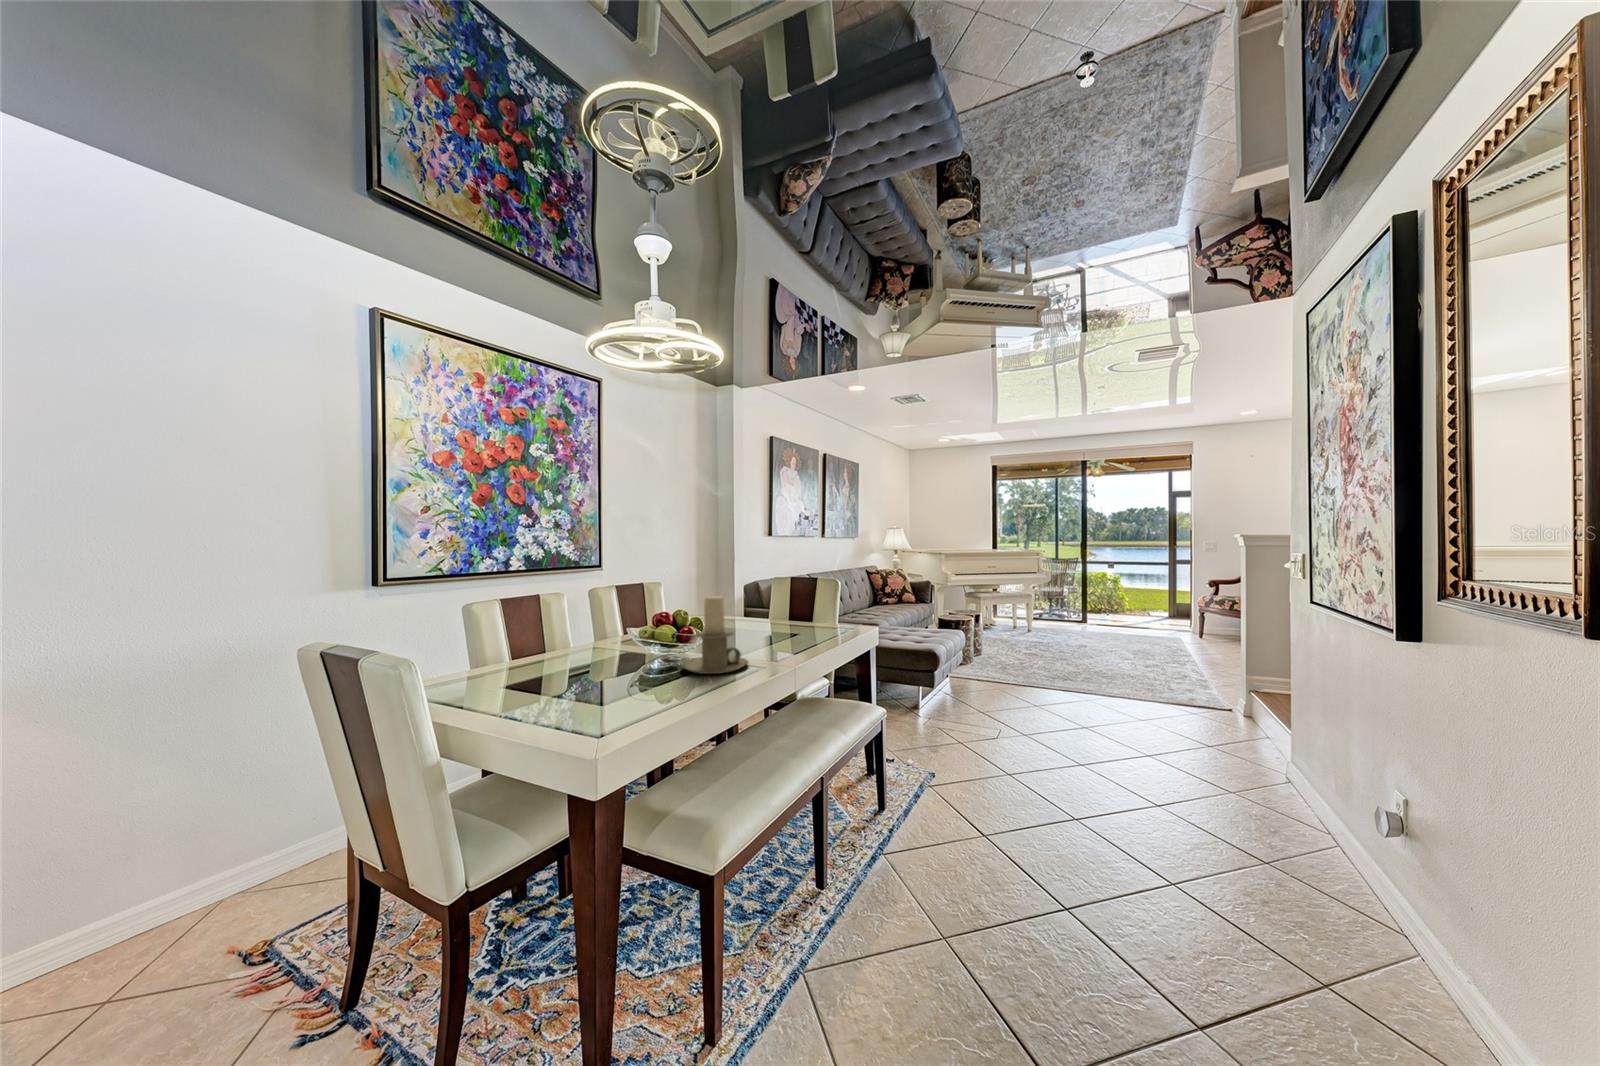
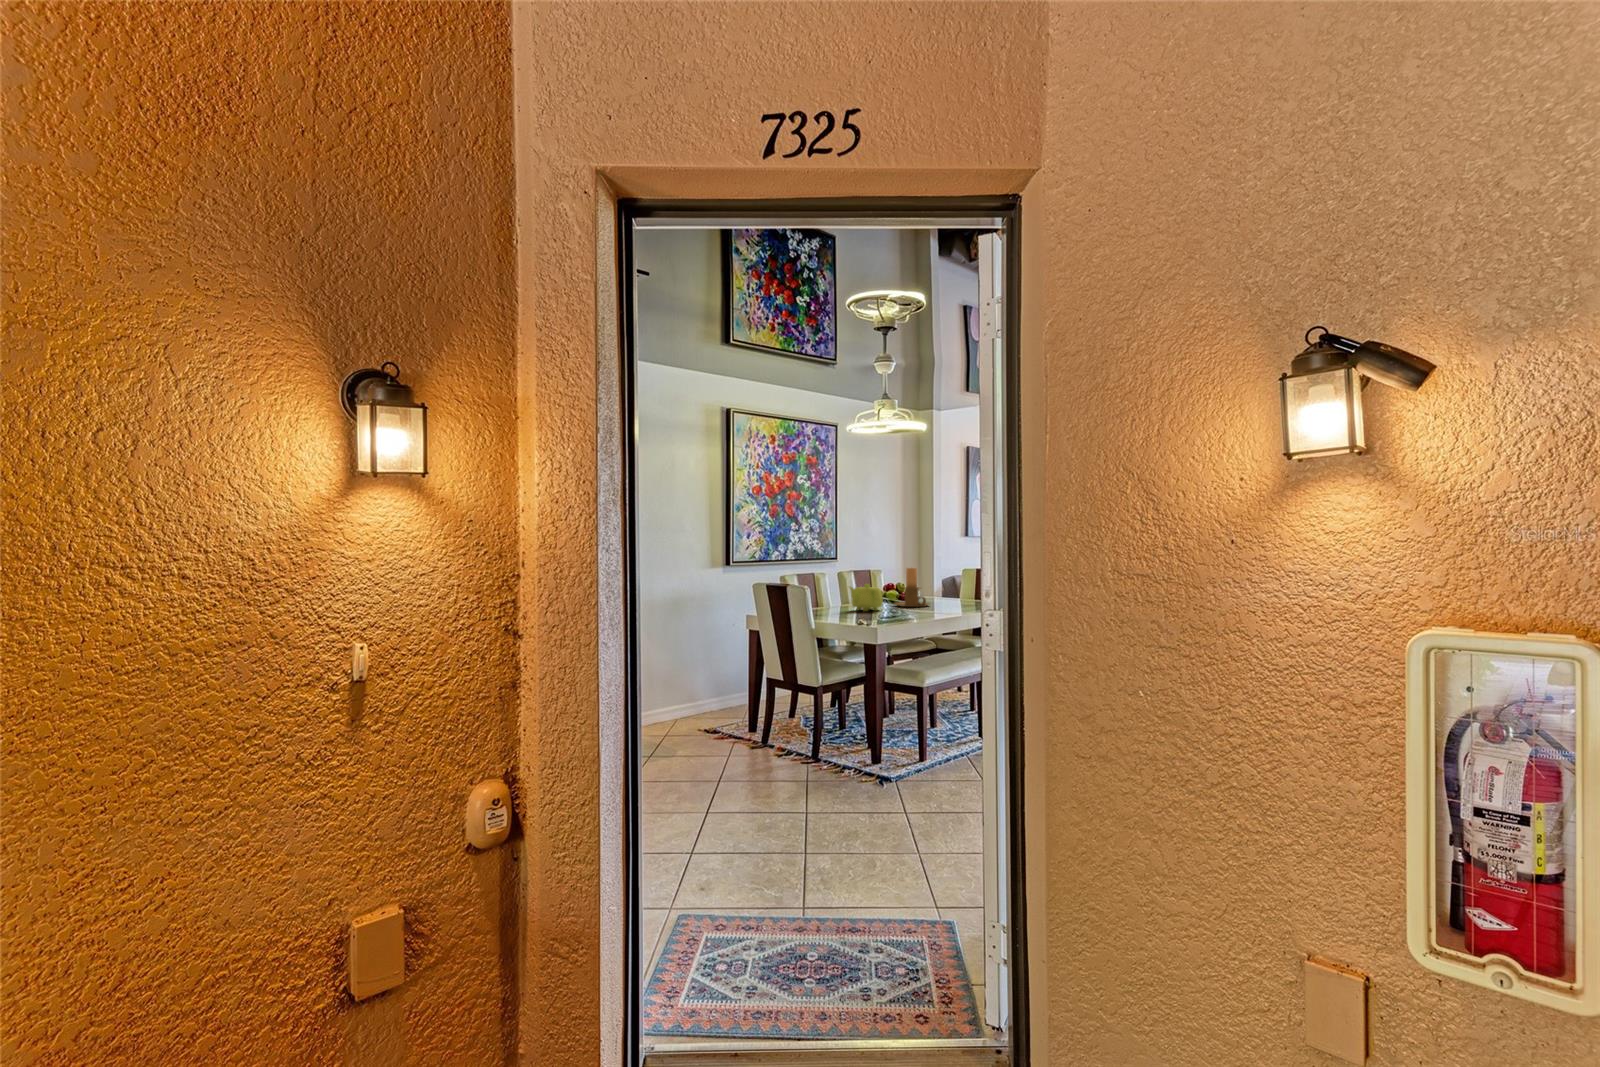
teapot: none [572,646,656,712] -> present [849,584,883,611]

